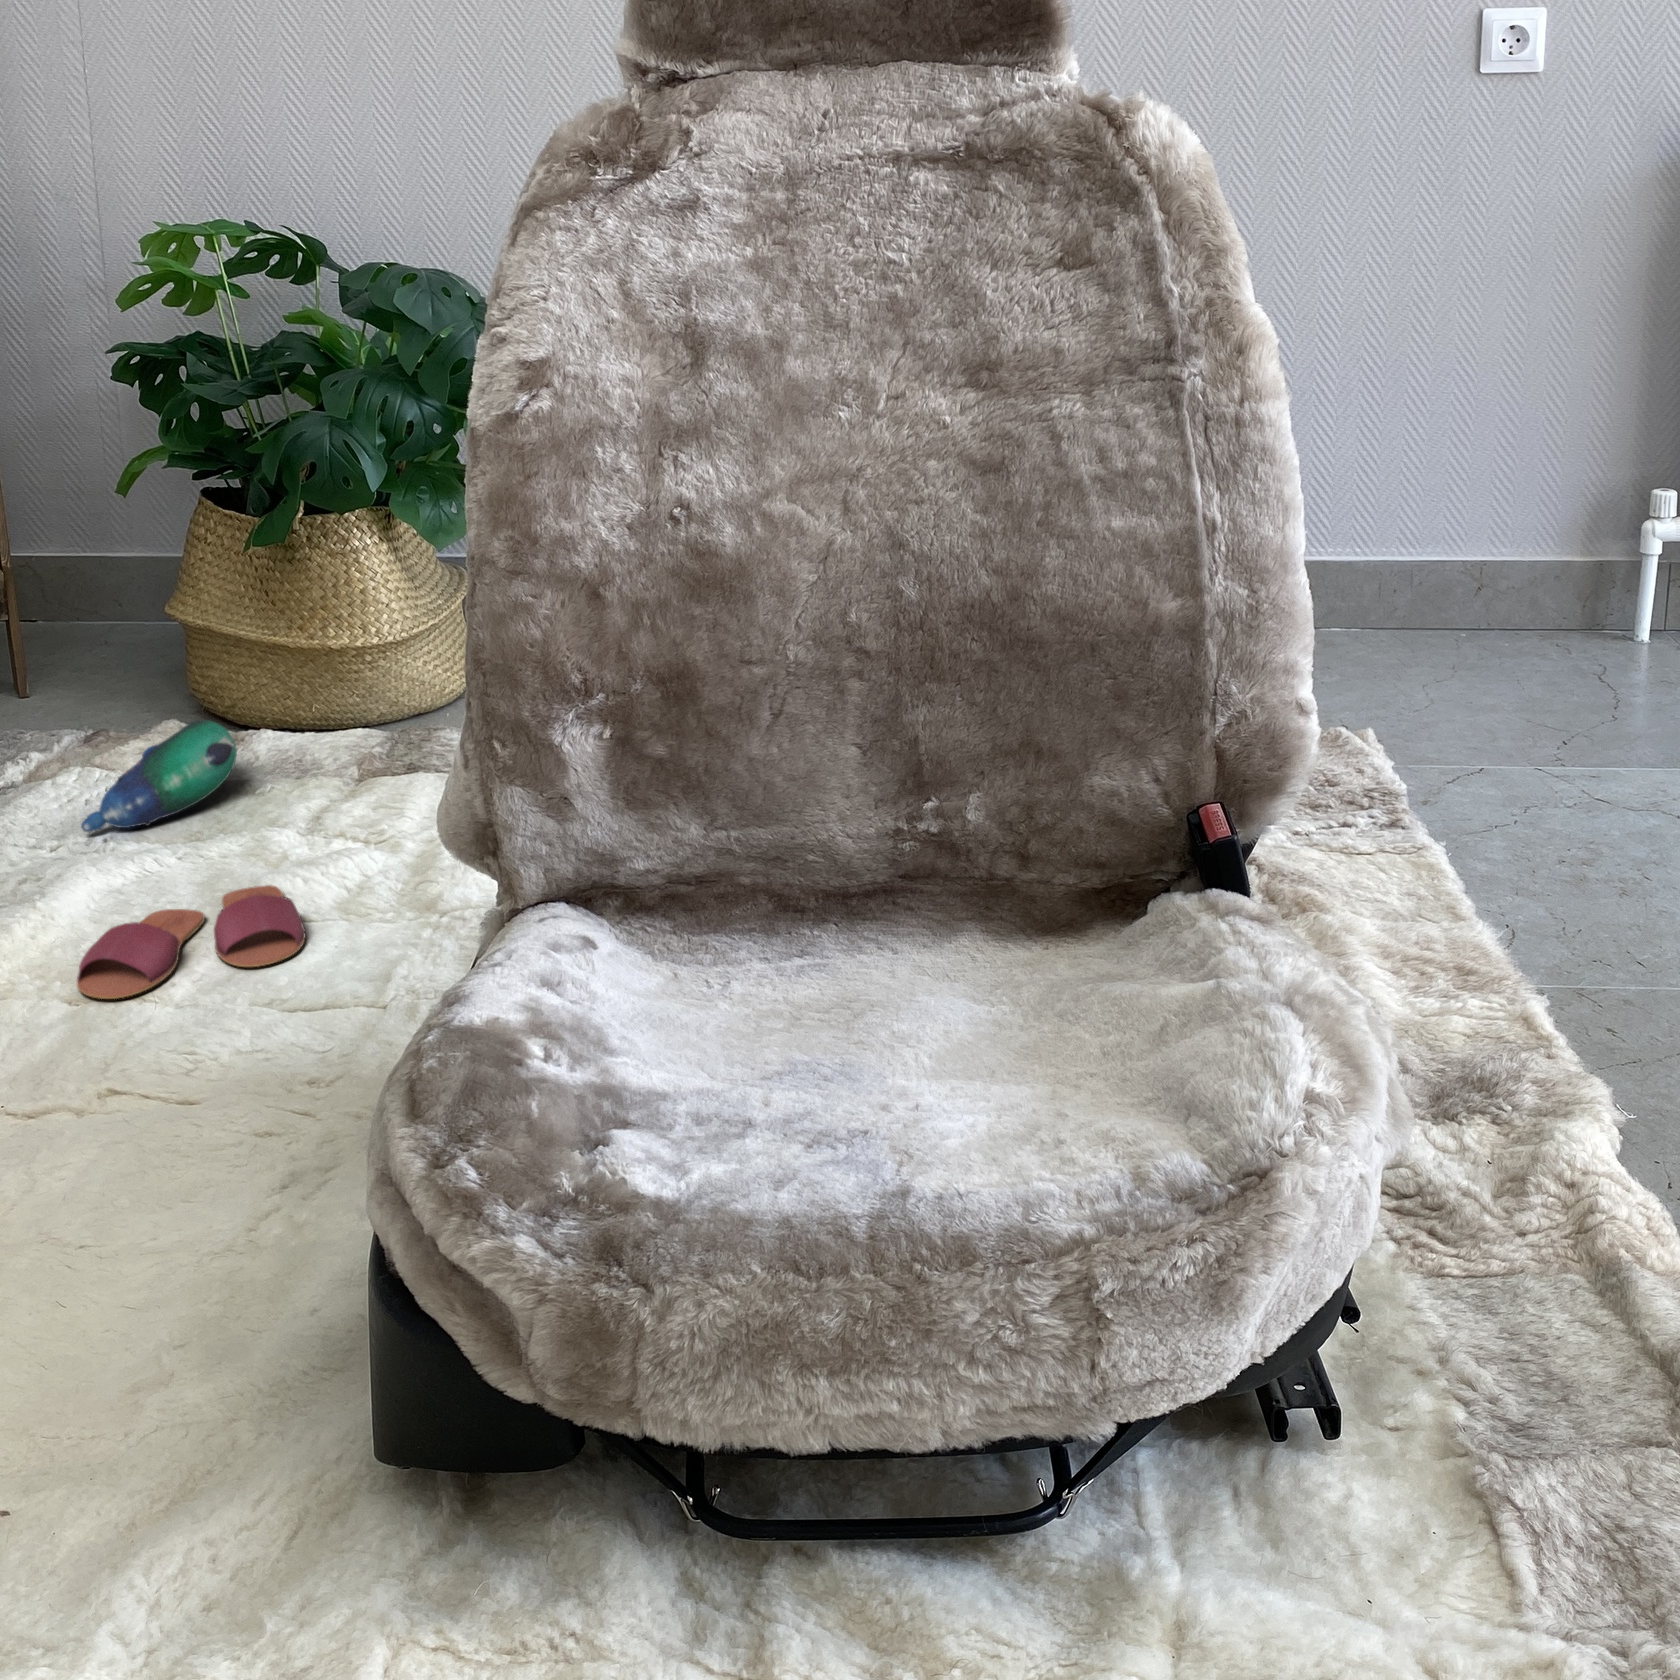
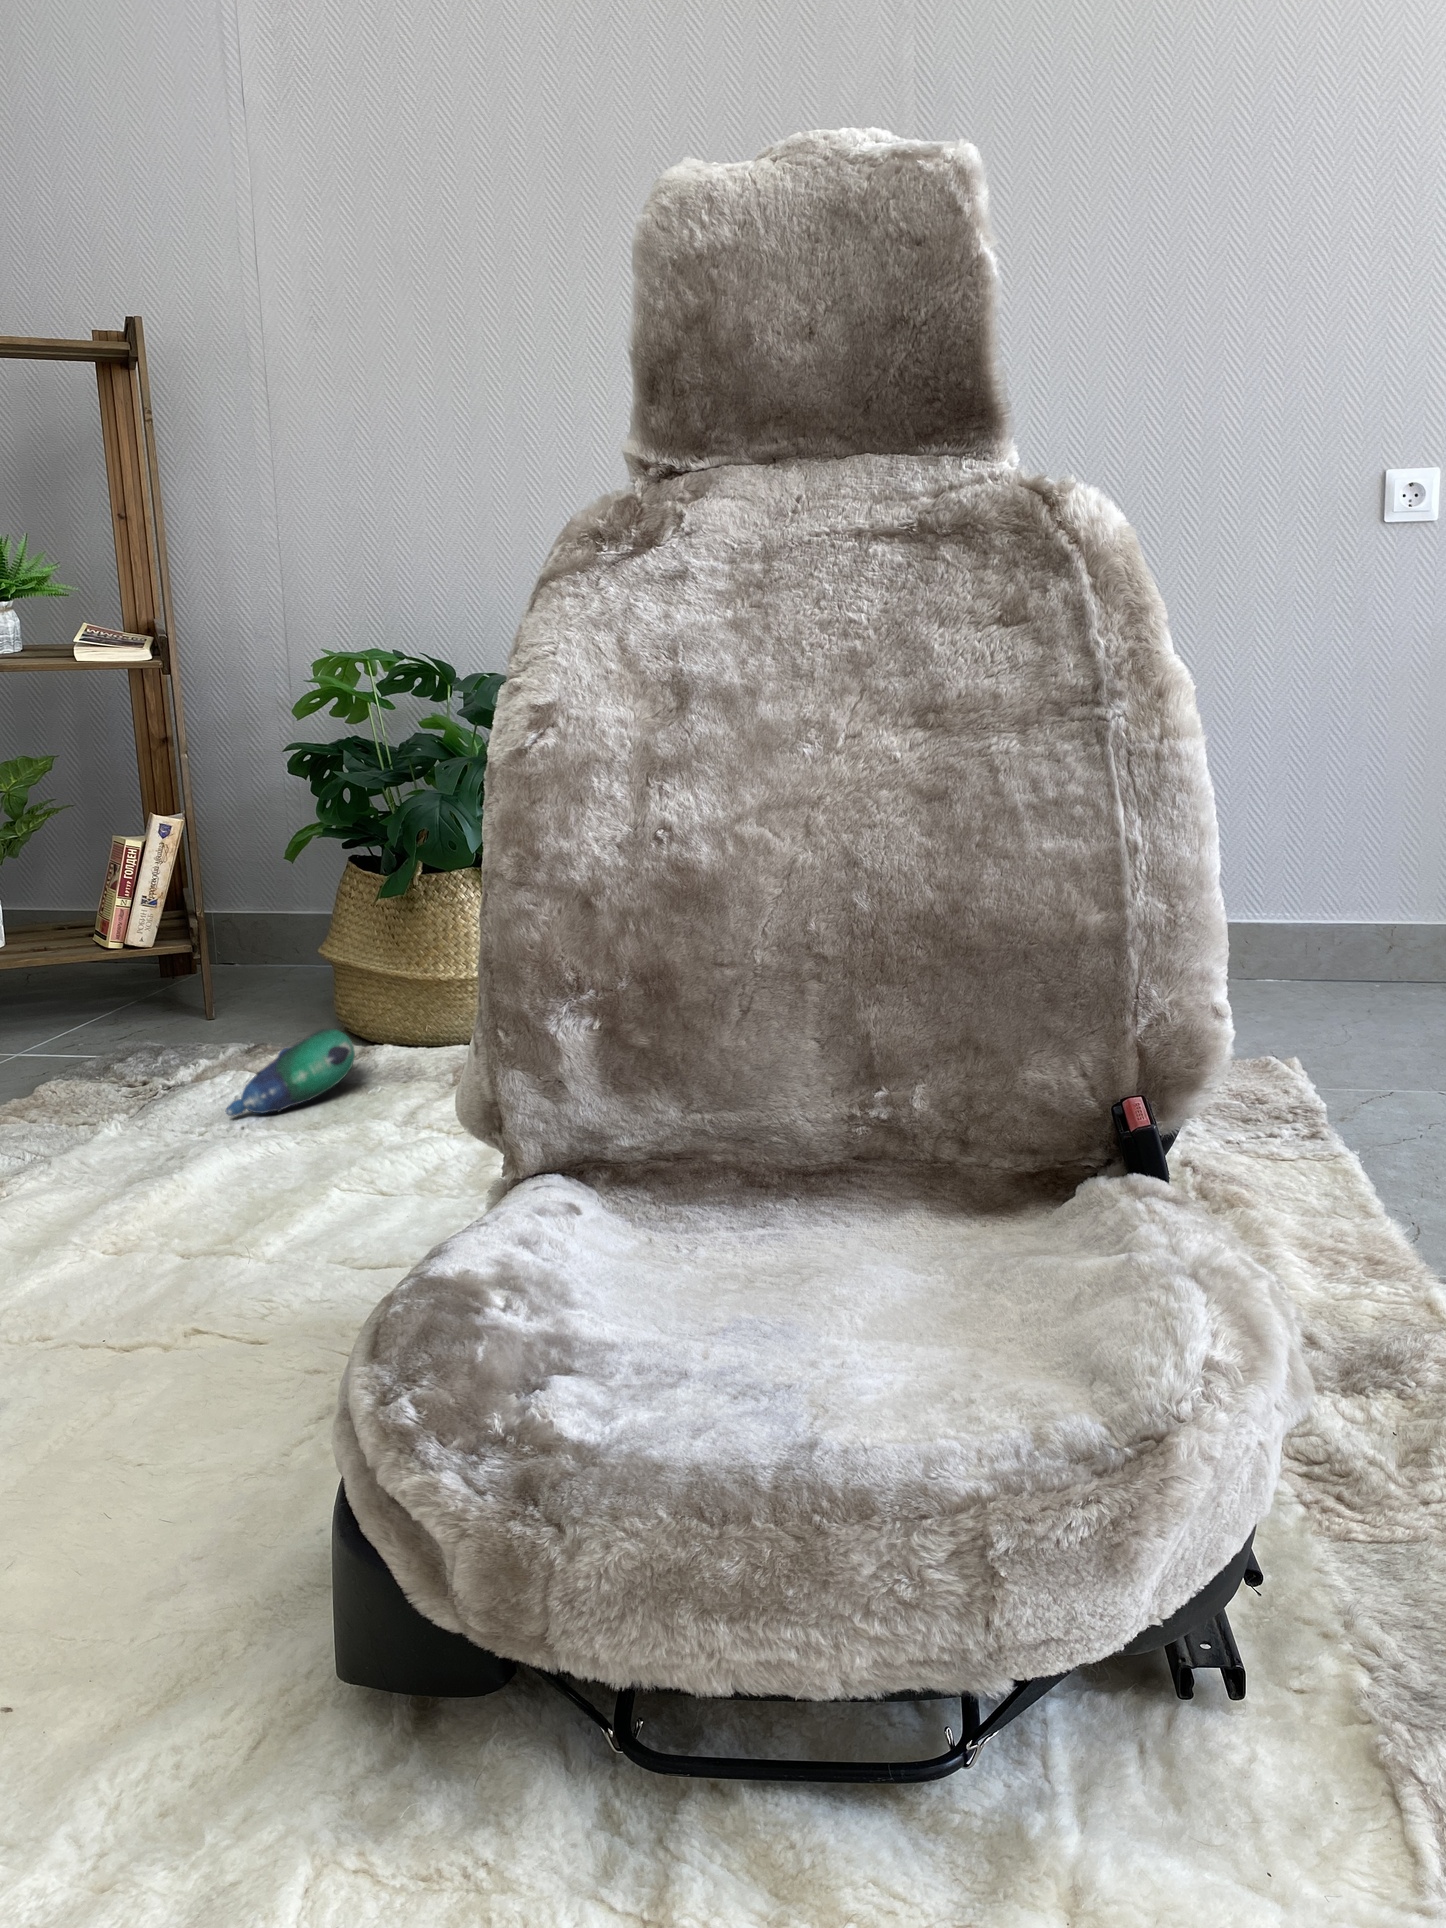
slippers: present [77,885,305,999] -> none [196,1161,386,1250]

